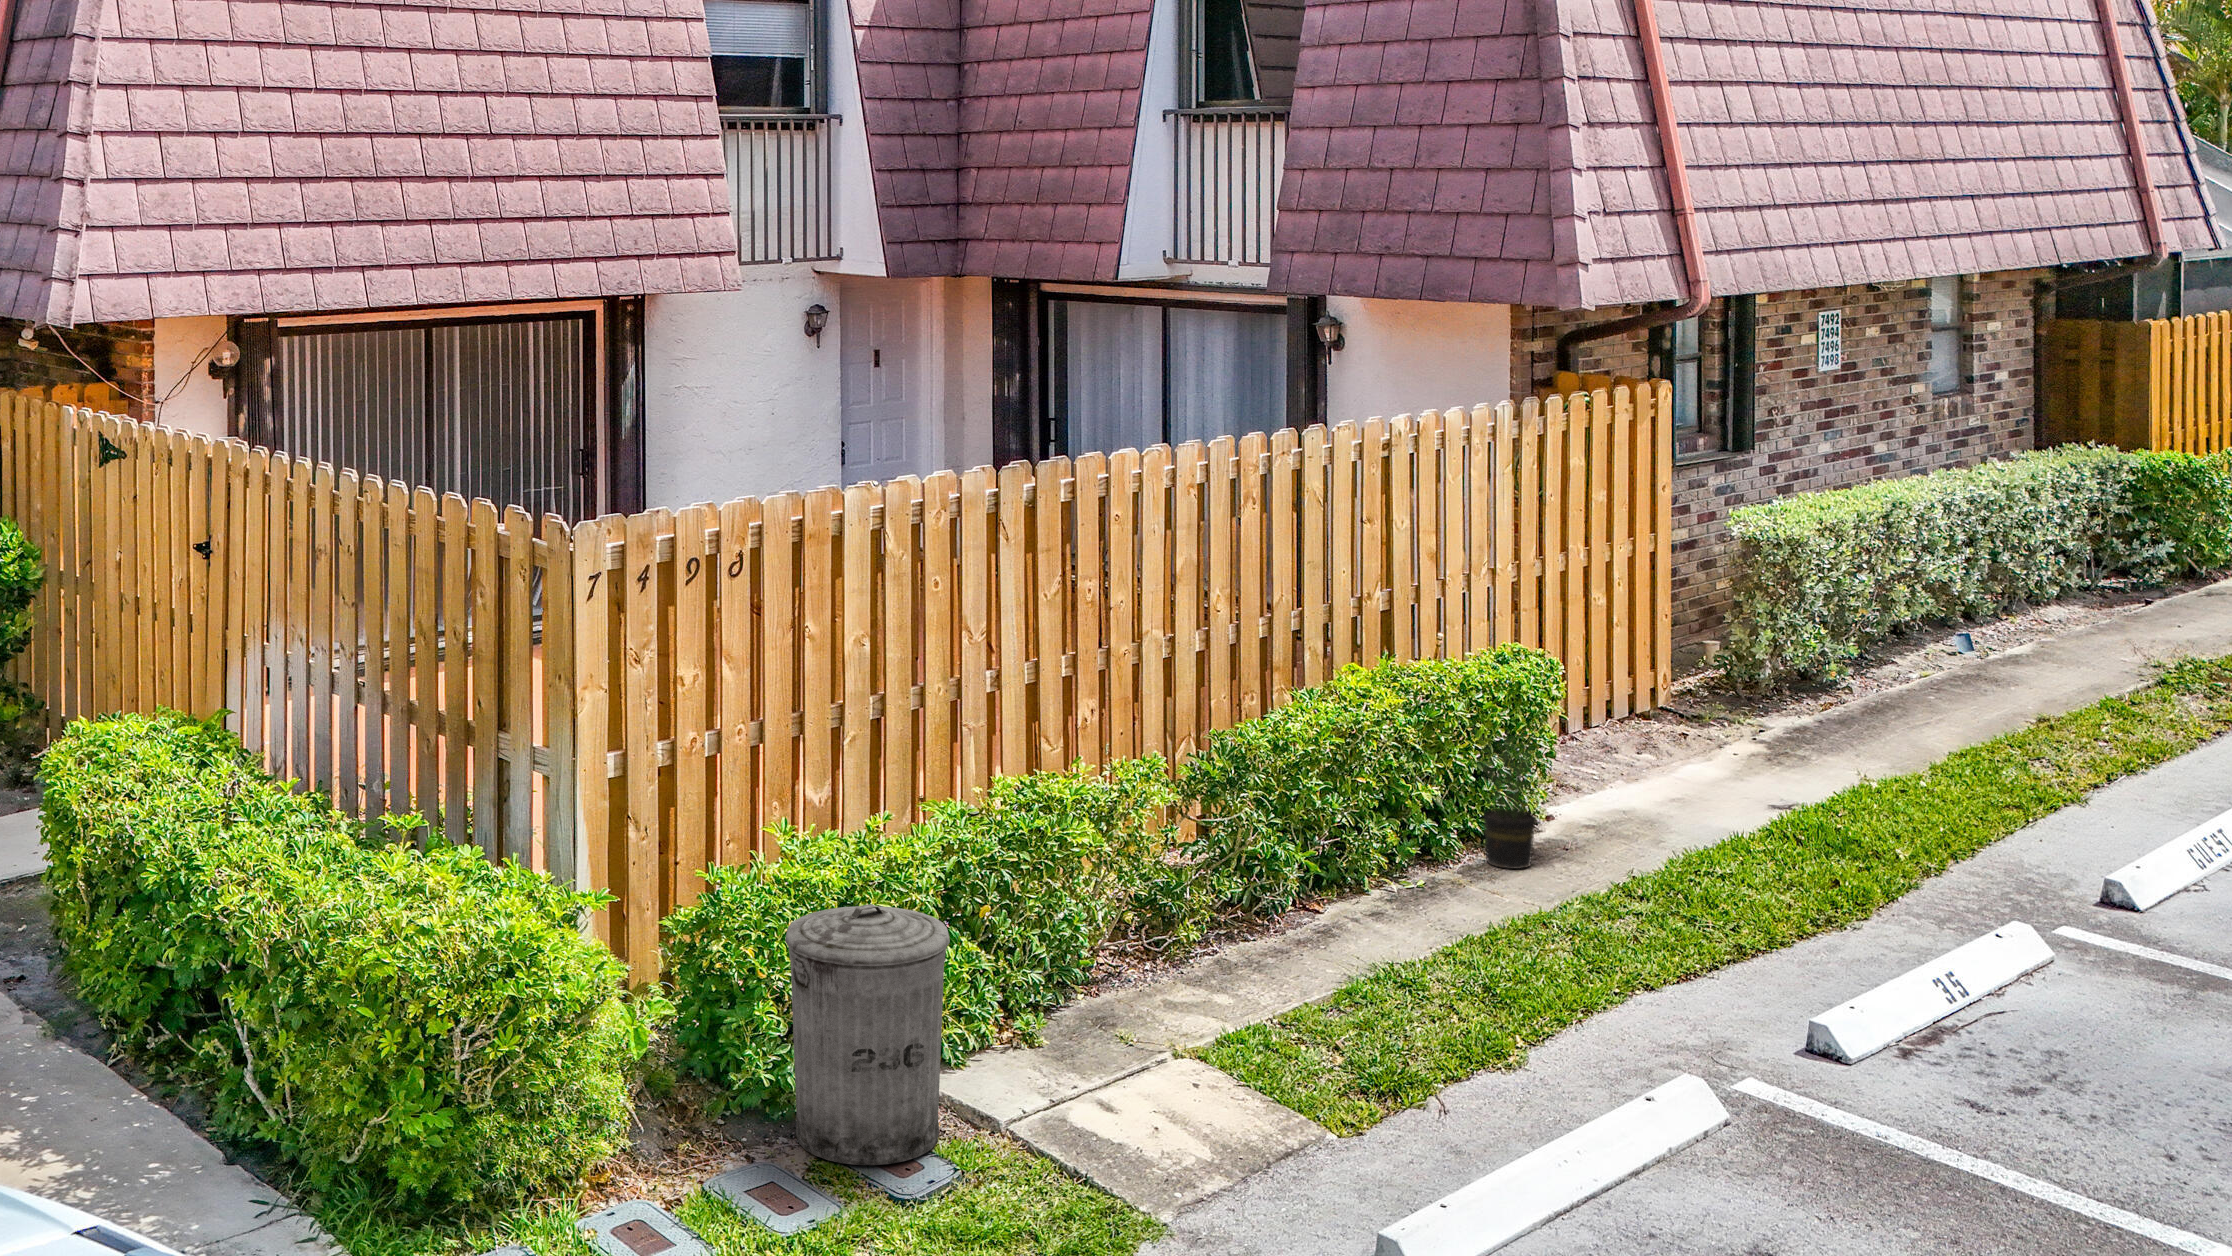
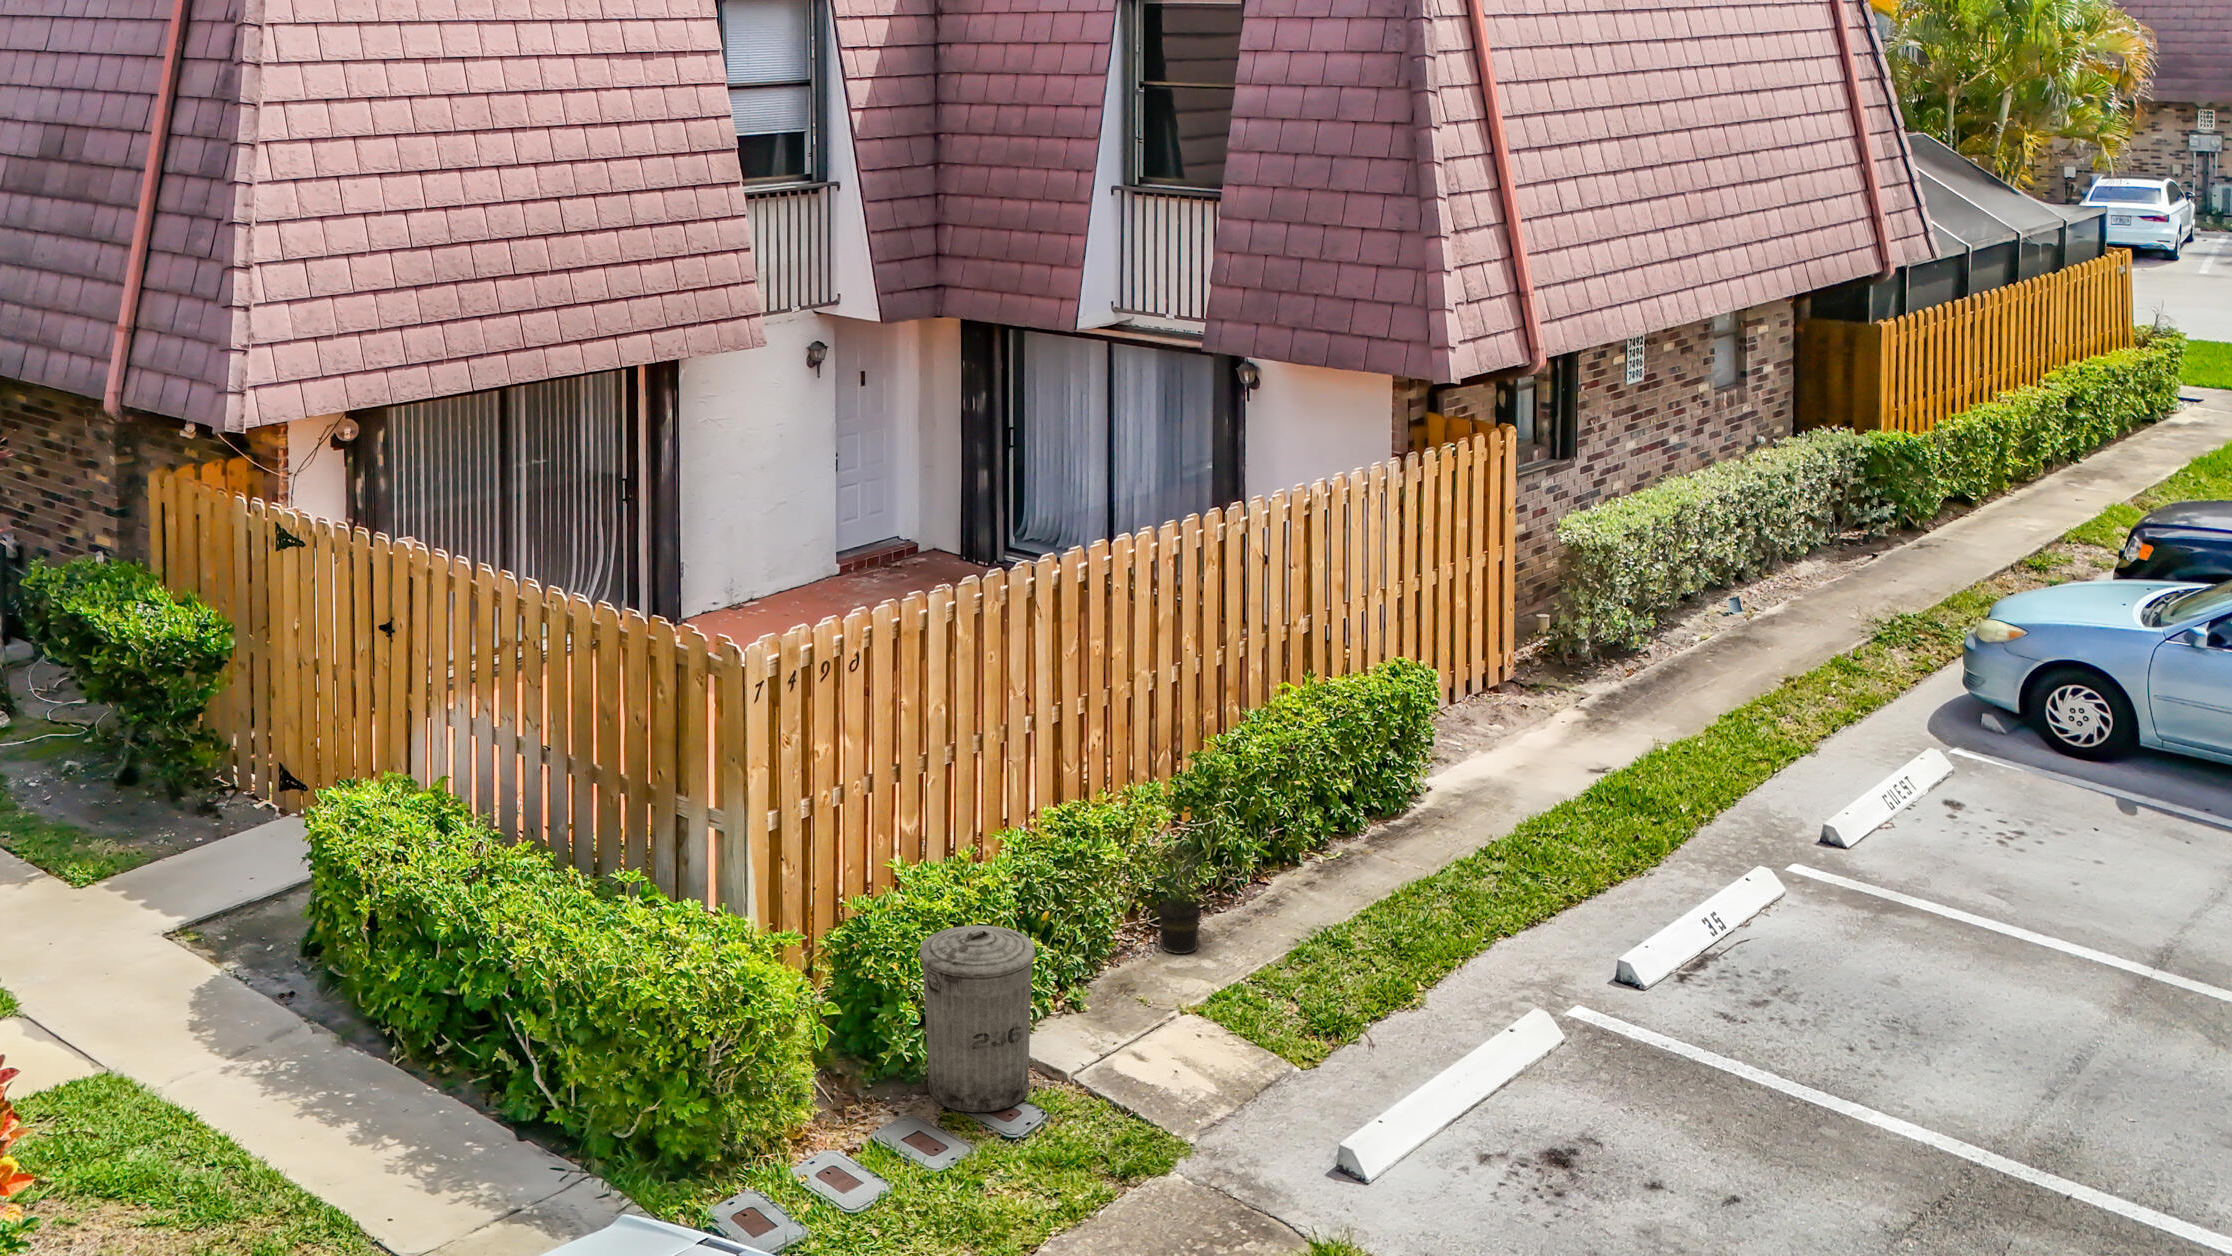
potted plant: present [1475,720,1550,869] -> present [1147,828,1211,954]

